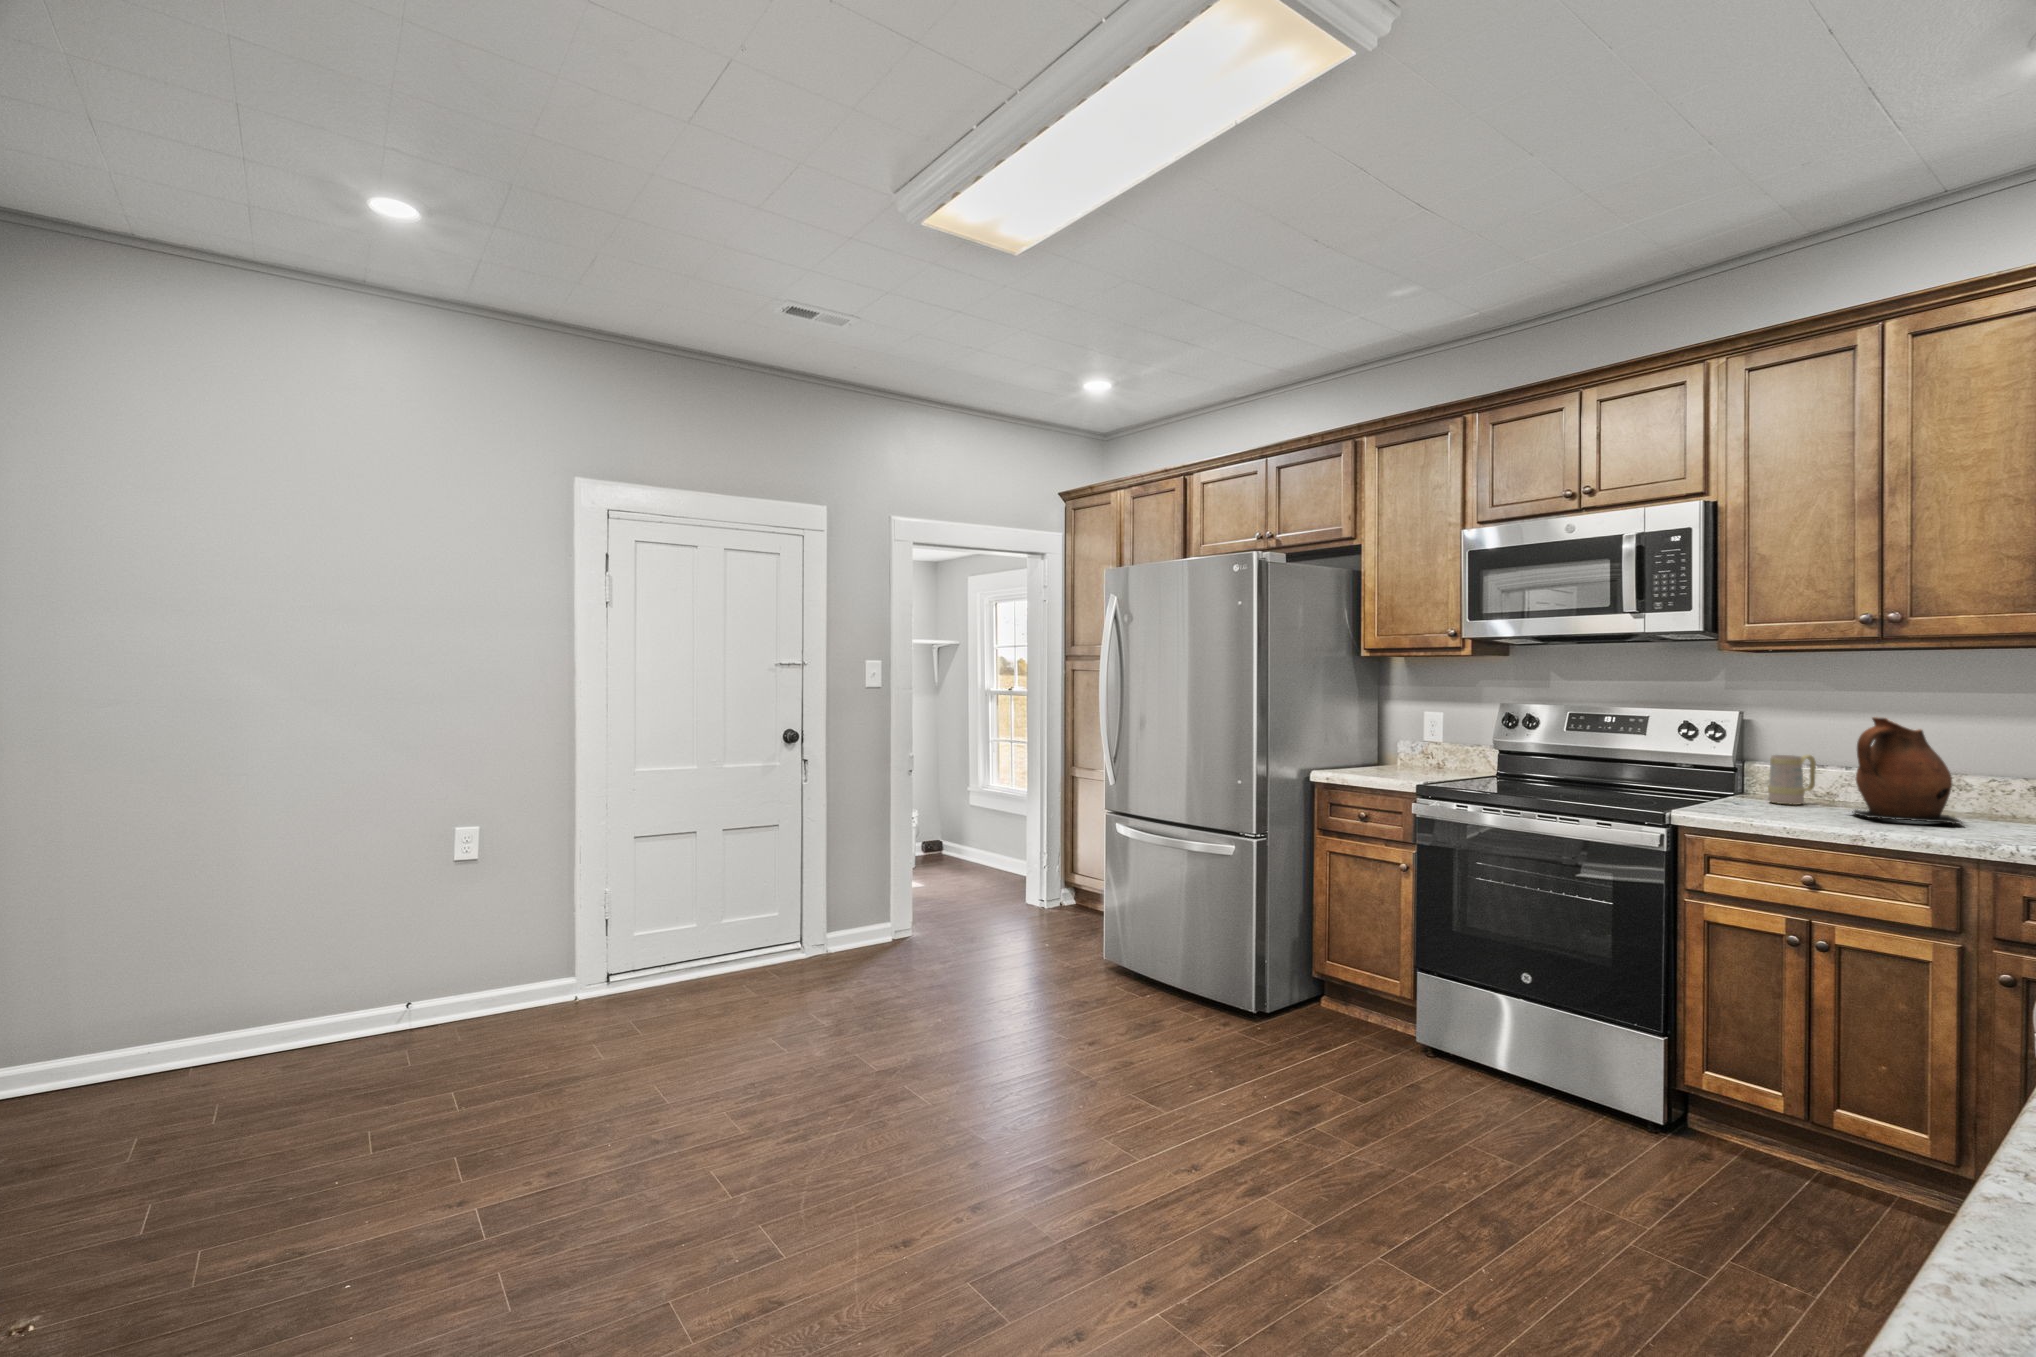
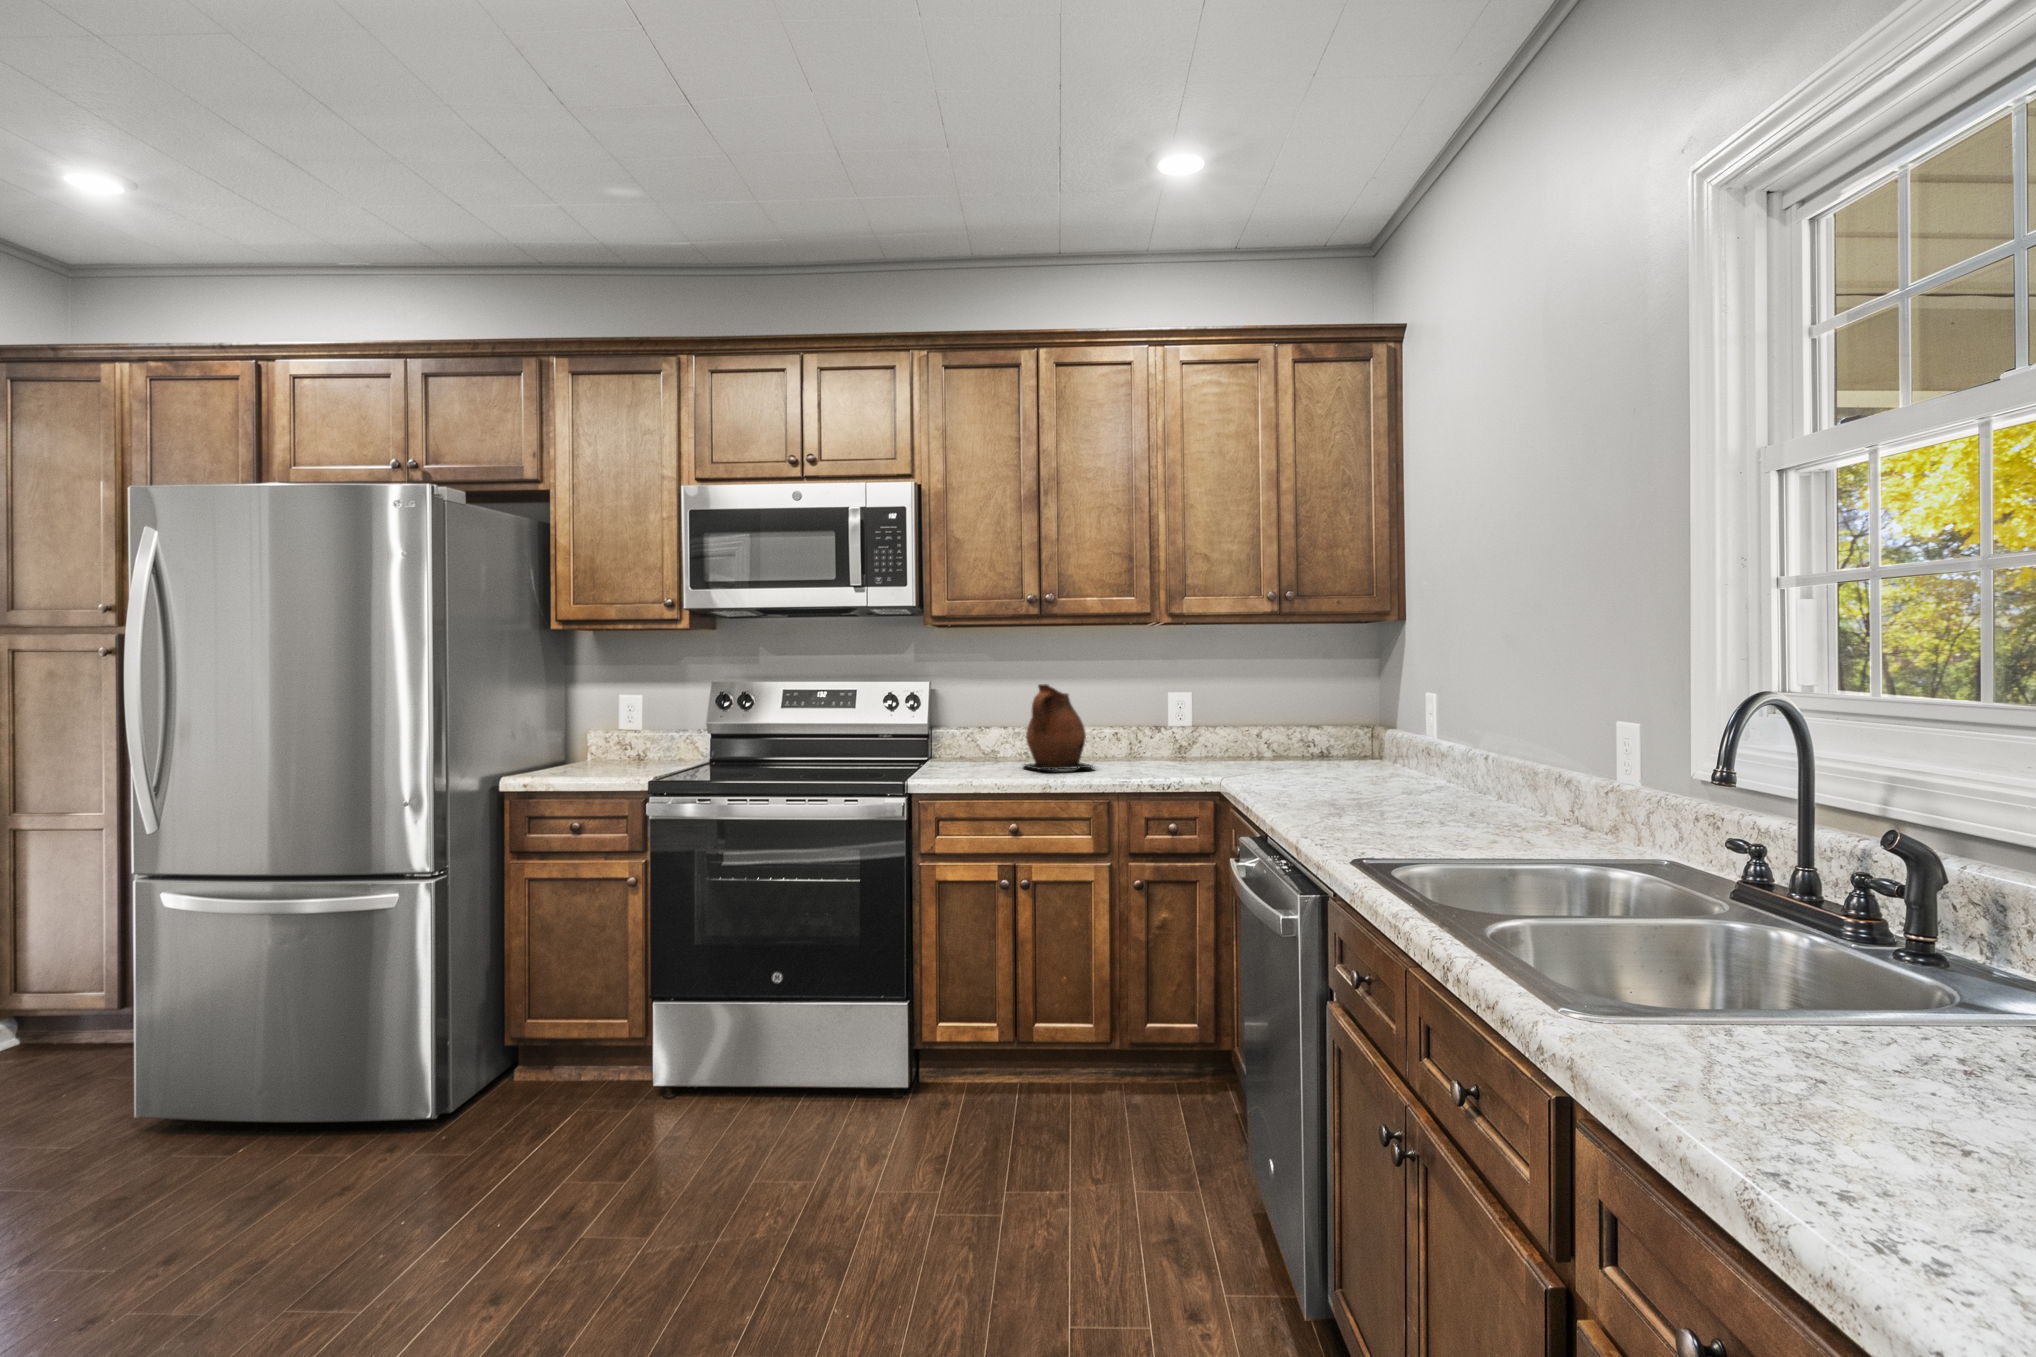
mug: present [1768,755,1816,805] -> none [958,719,989,765]

